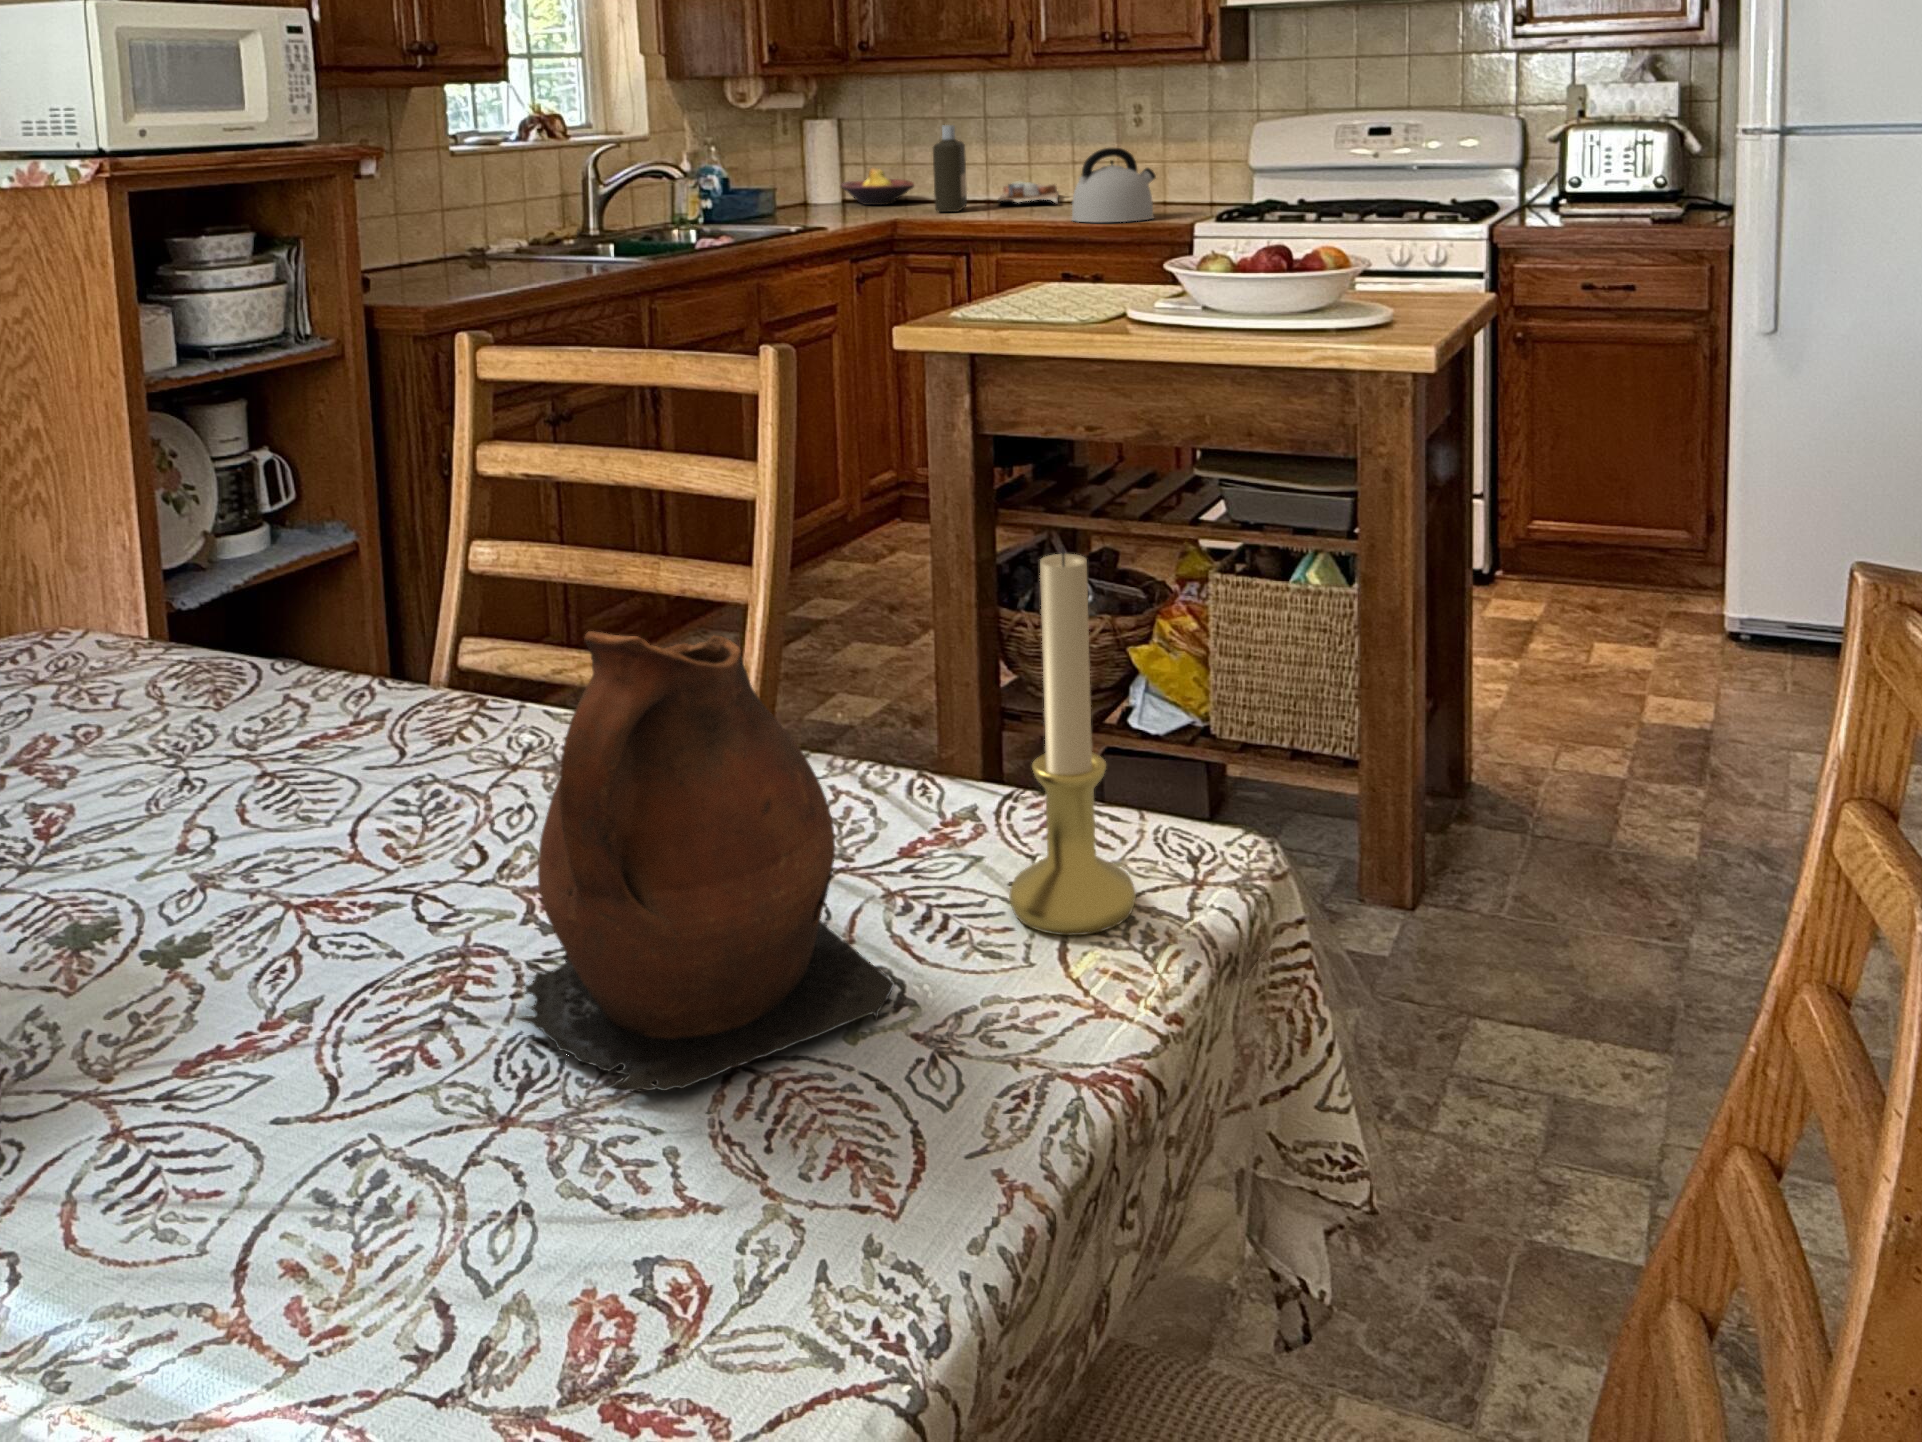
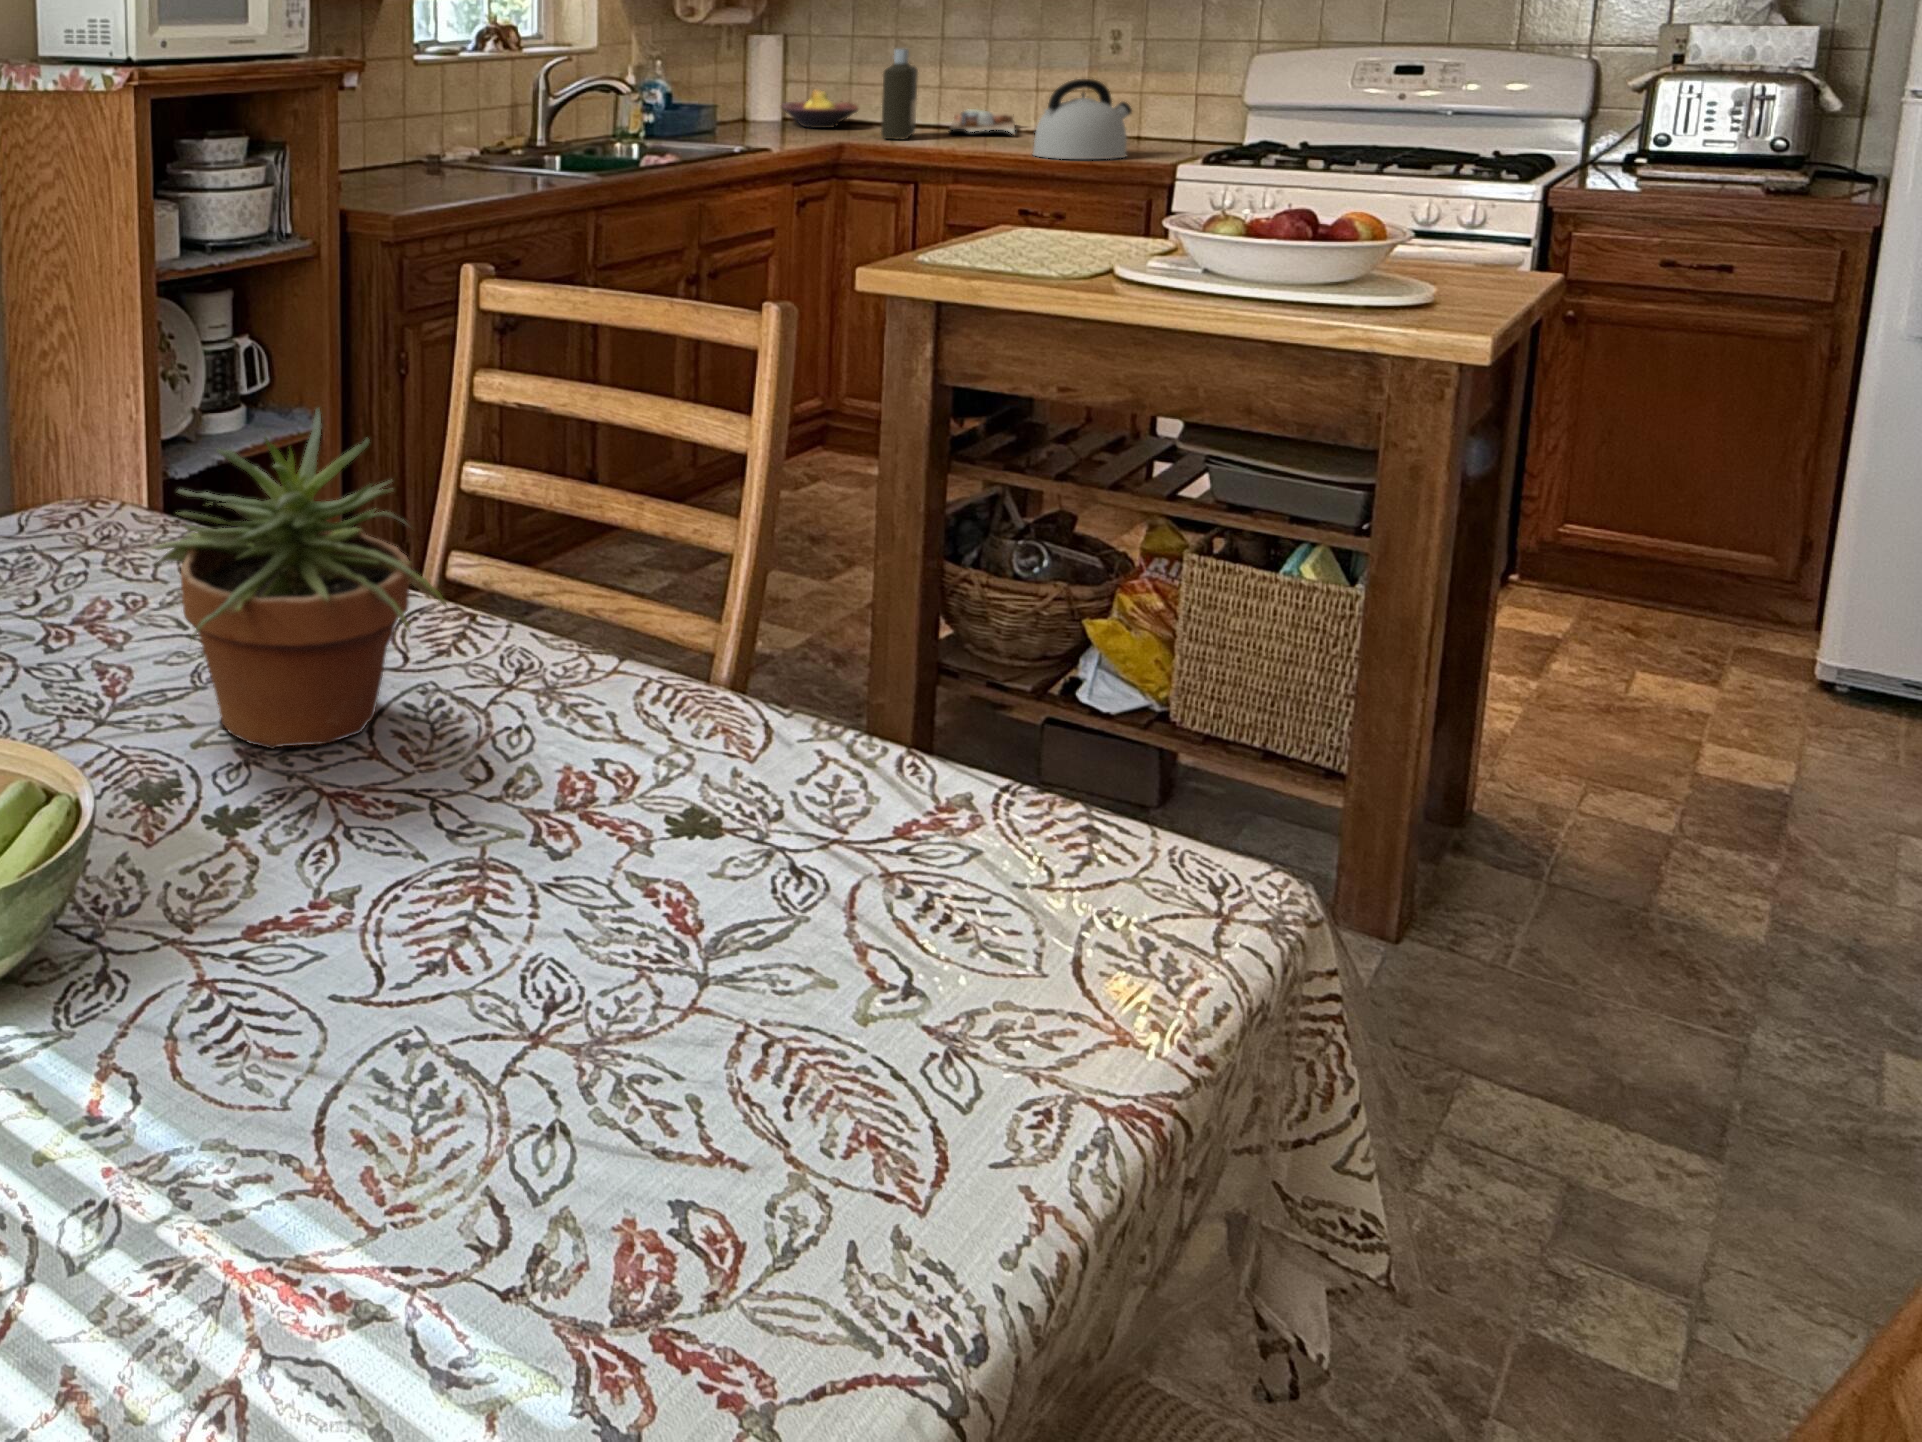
potted plant: none [72,487,439,869] -> present [155,408,448,749]
candle holder: present [1009,547,1136,935] -> none [1017,553,1158,954]
ceramic pitcher: present [509,631,894,1091] -> none [528,594,903,1040]

